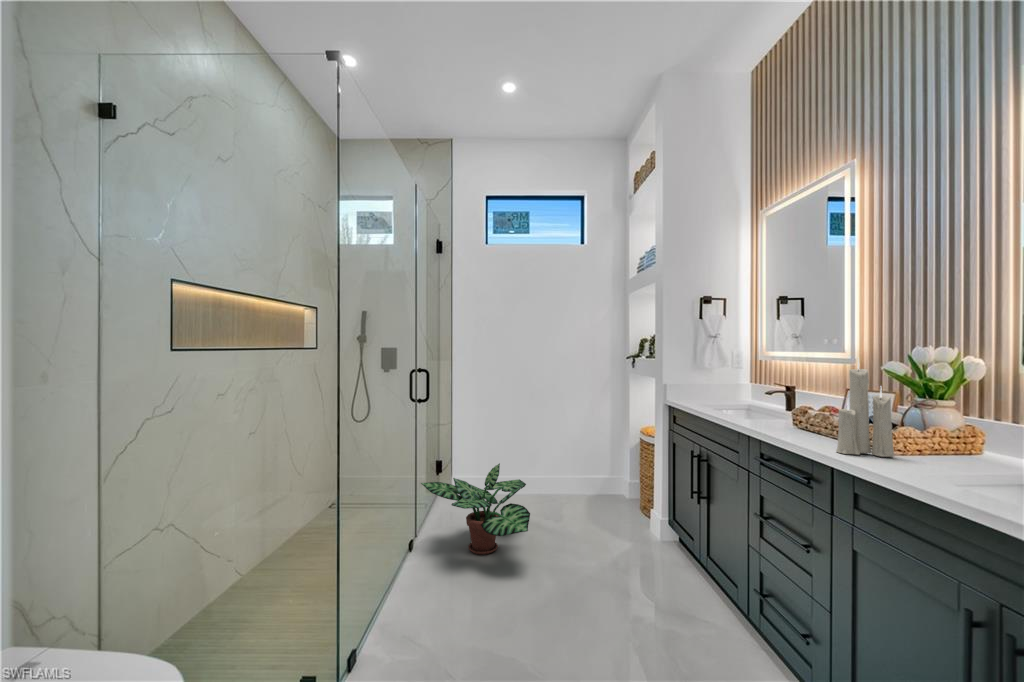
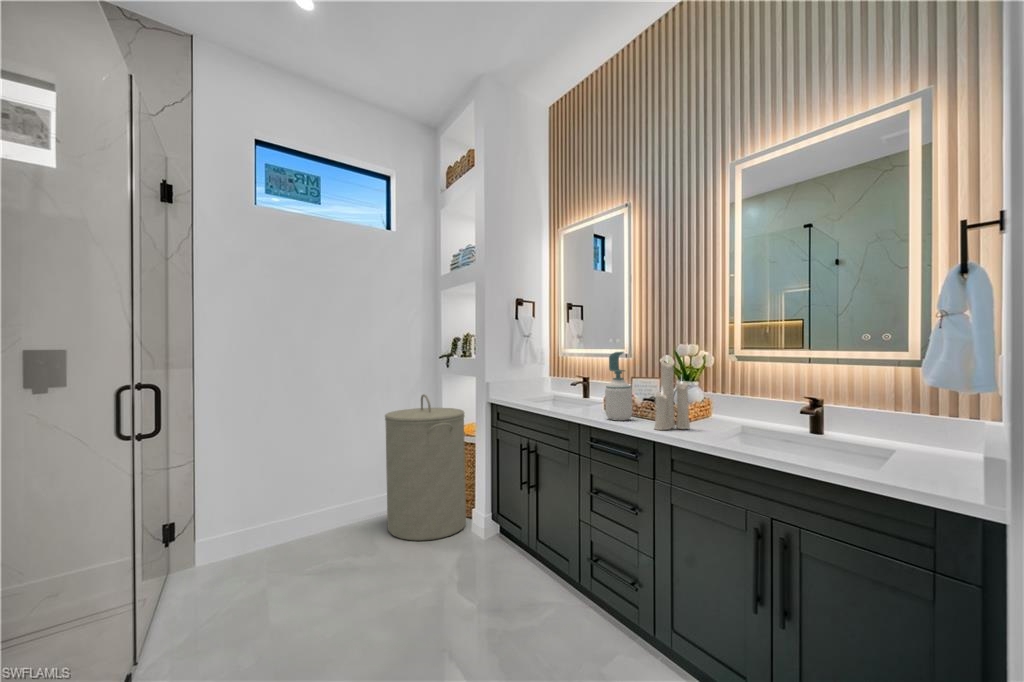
soap bottle: none [781,355,819,437] -> present [605,352,633,421]
laundry hamper: none [568,392,645,534] -> present [385,394,466,541]
potted plant: present [421,463,530,555] -> none [214,482,365,592]

